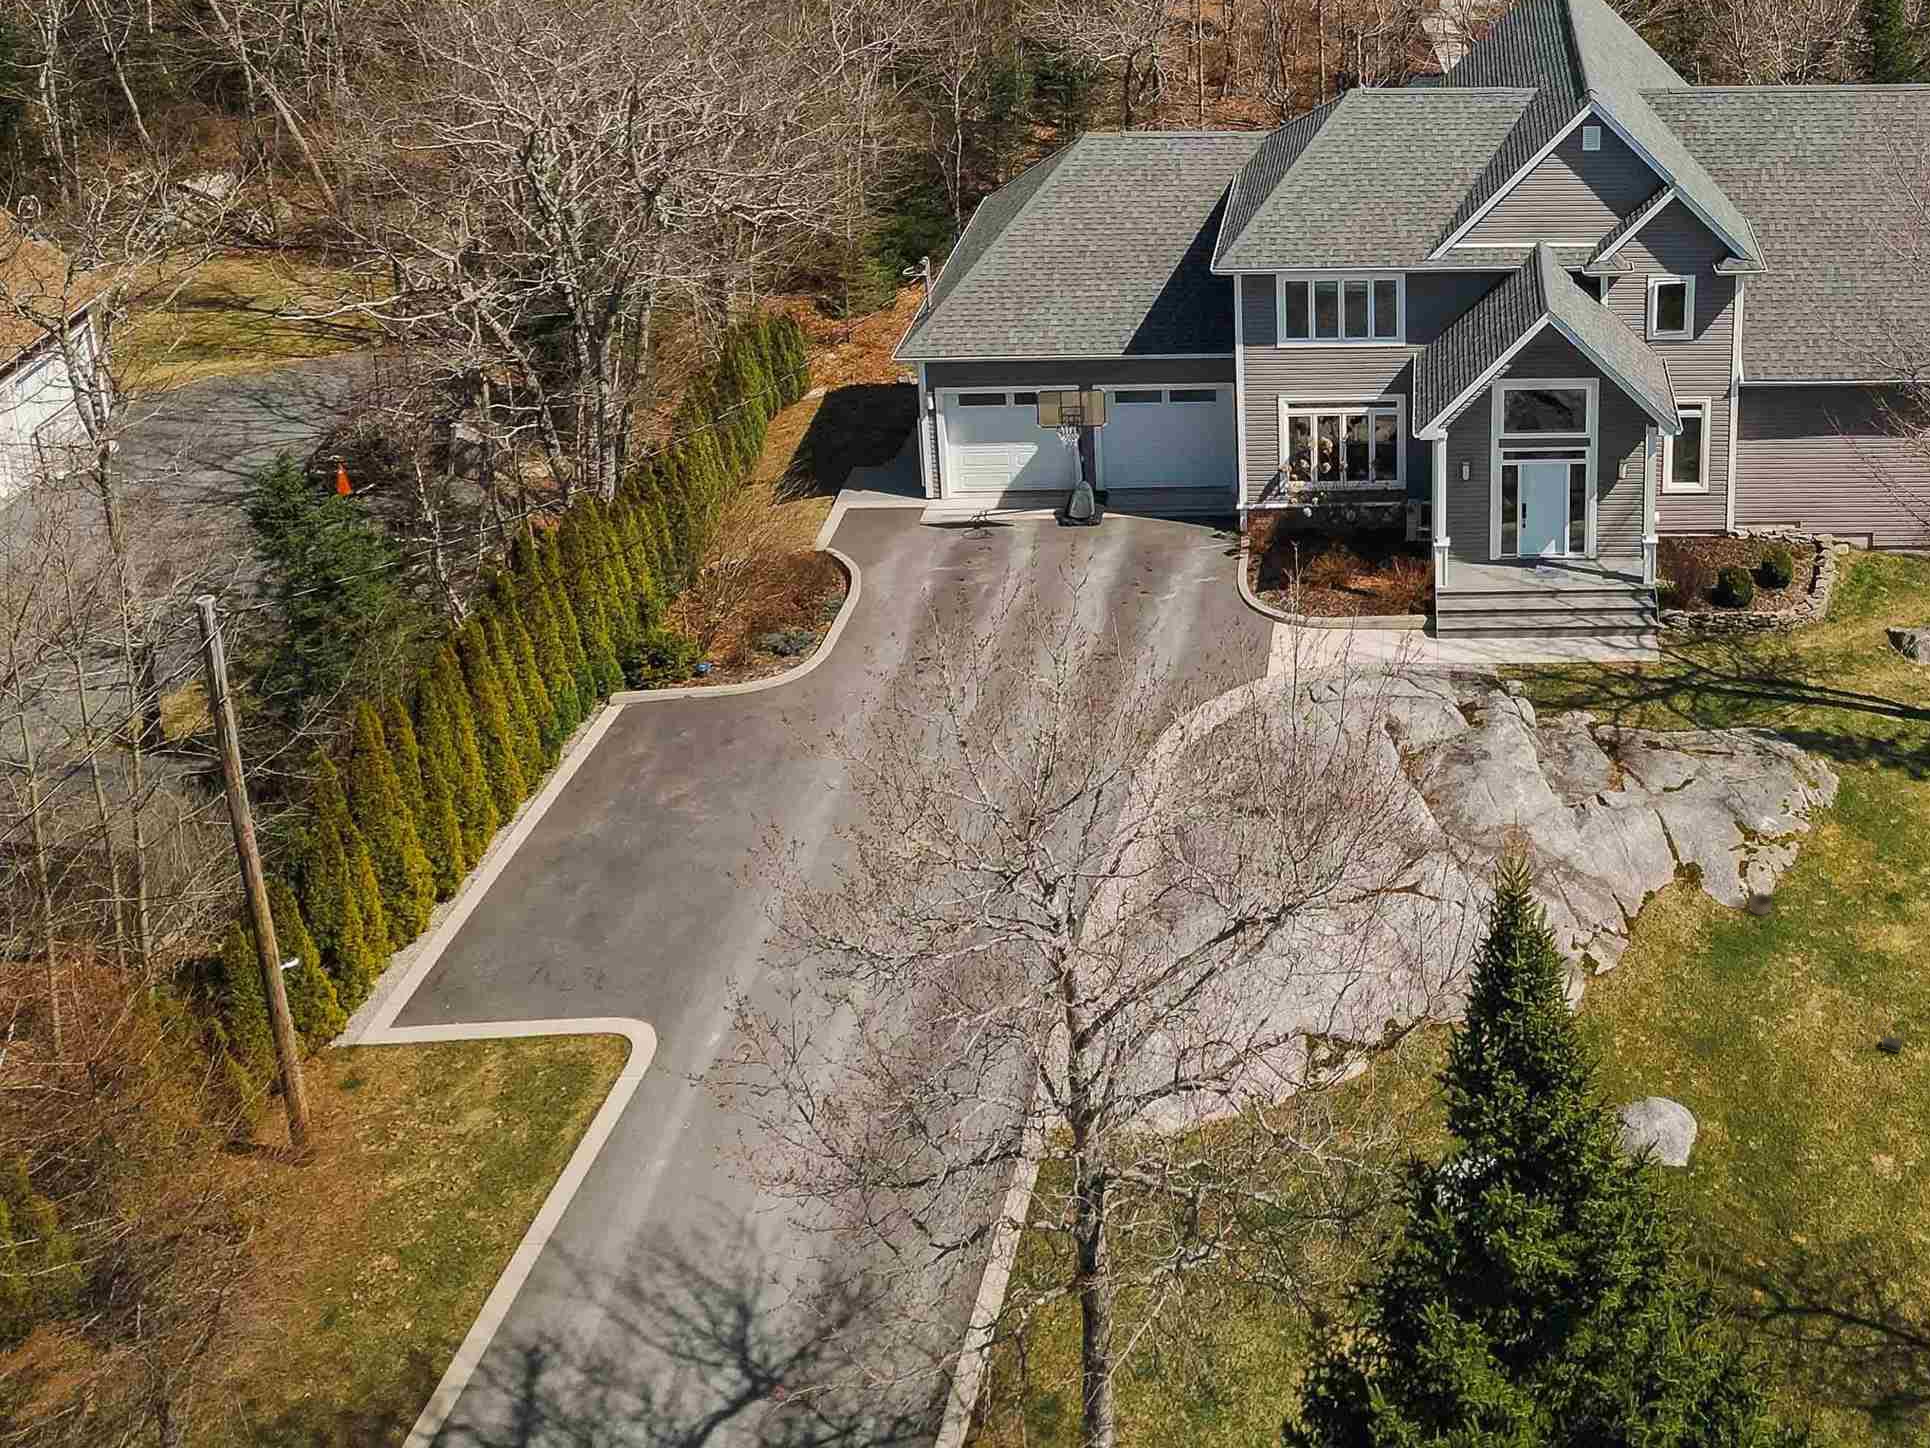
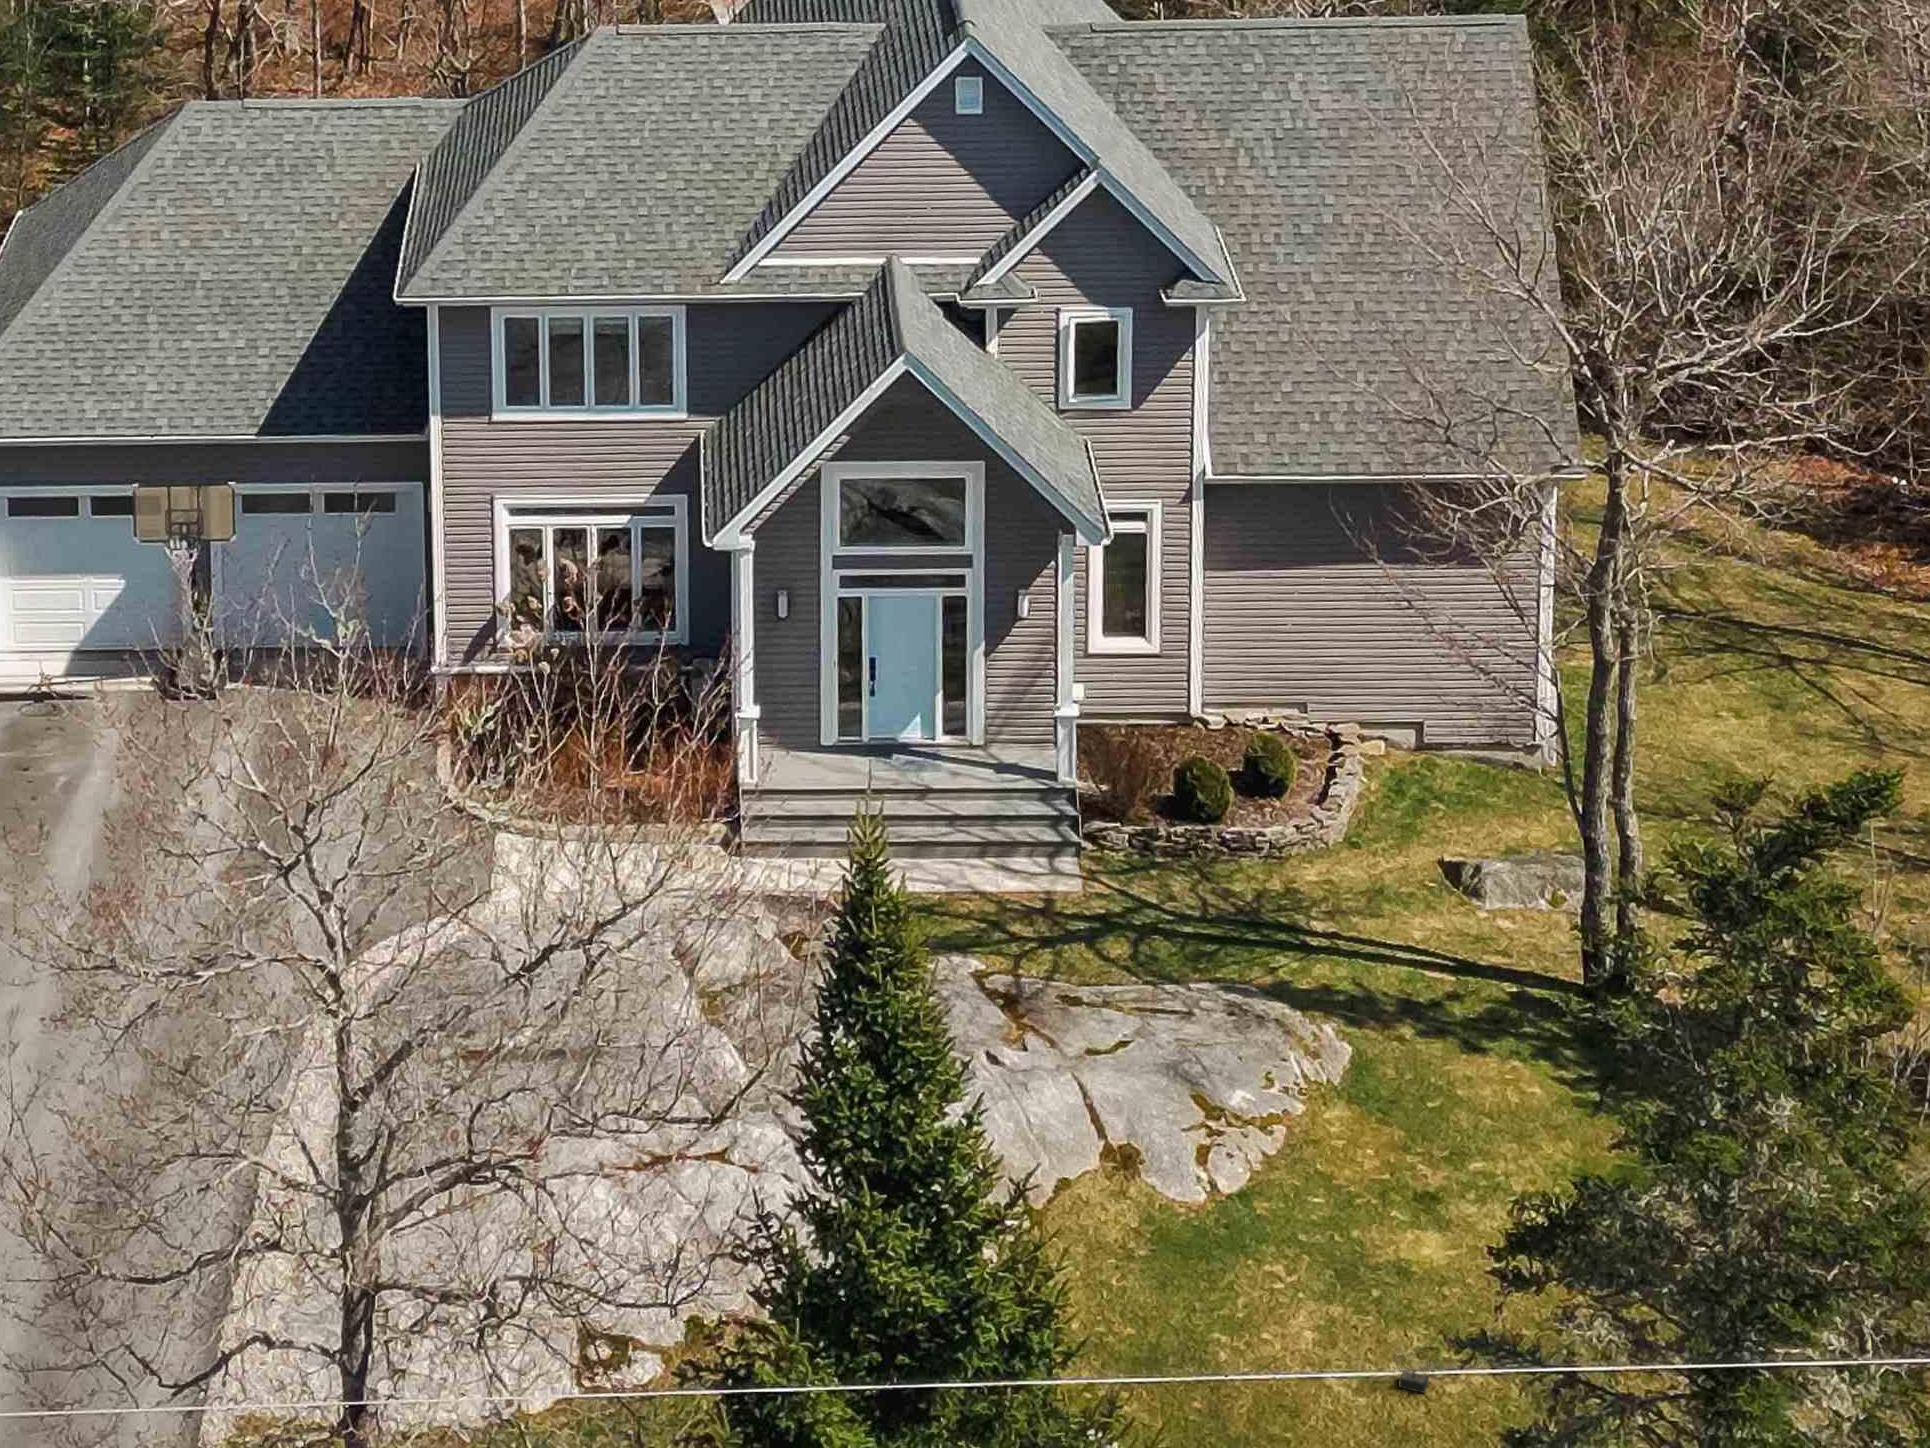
basket: present [1749,886,1772,915] -> none [1209,1171,1245,1221]

